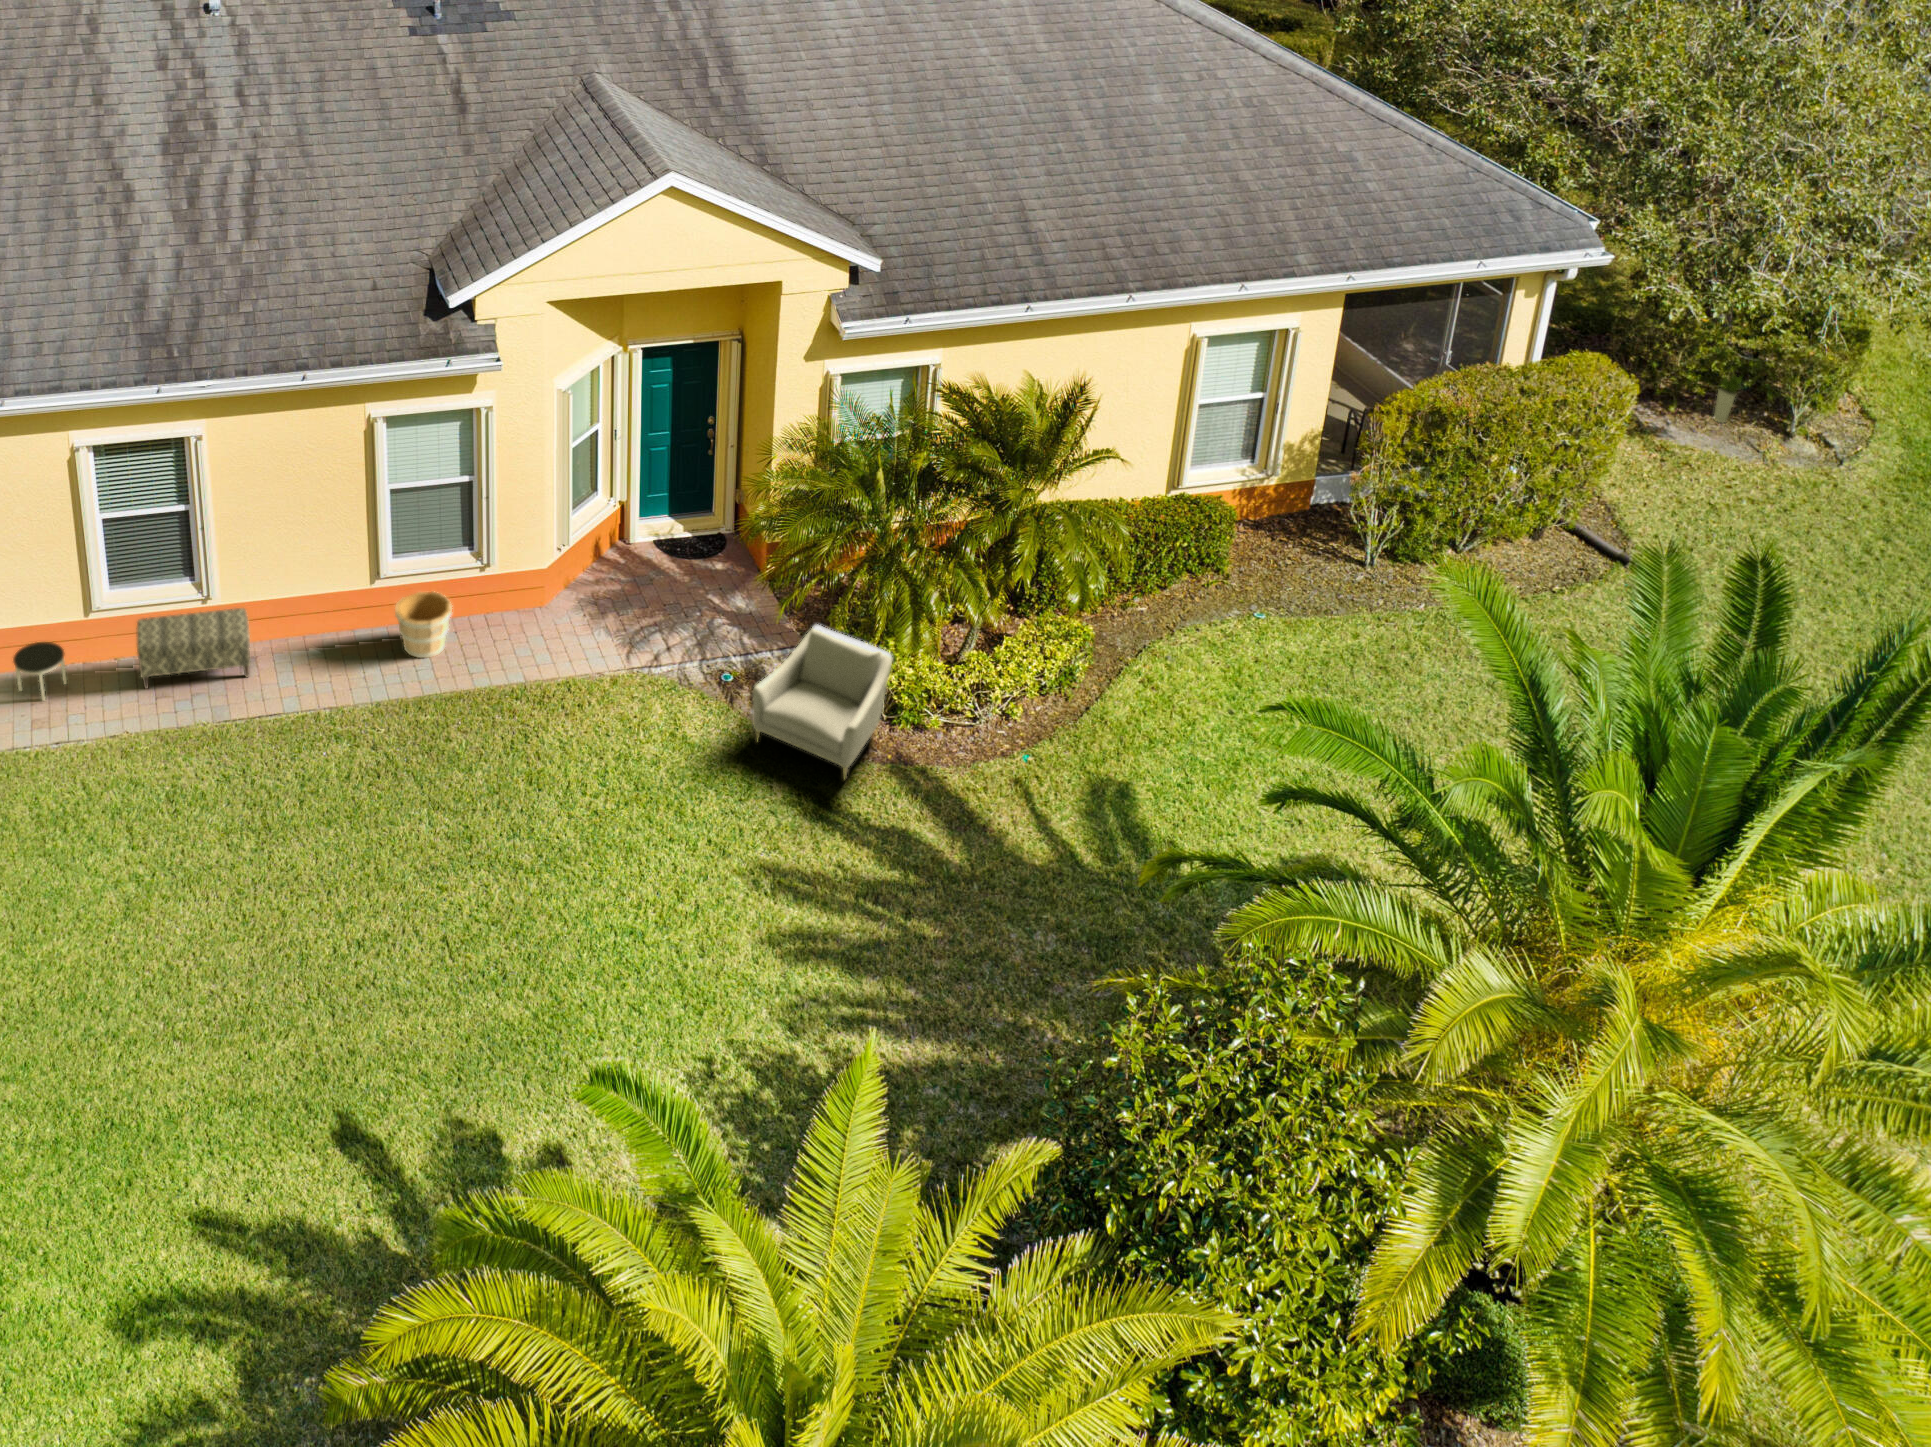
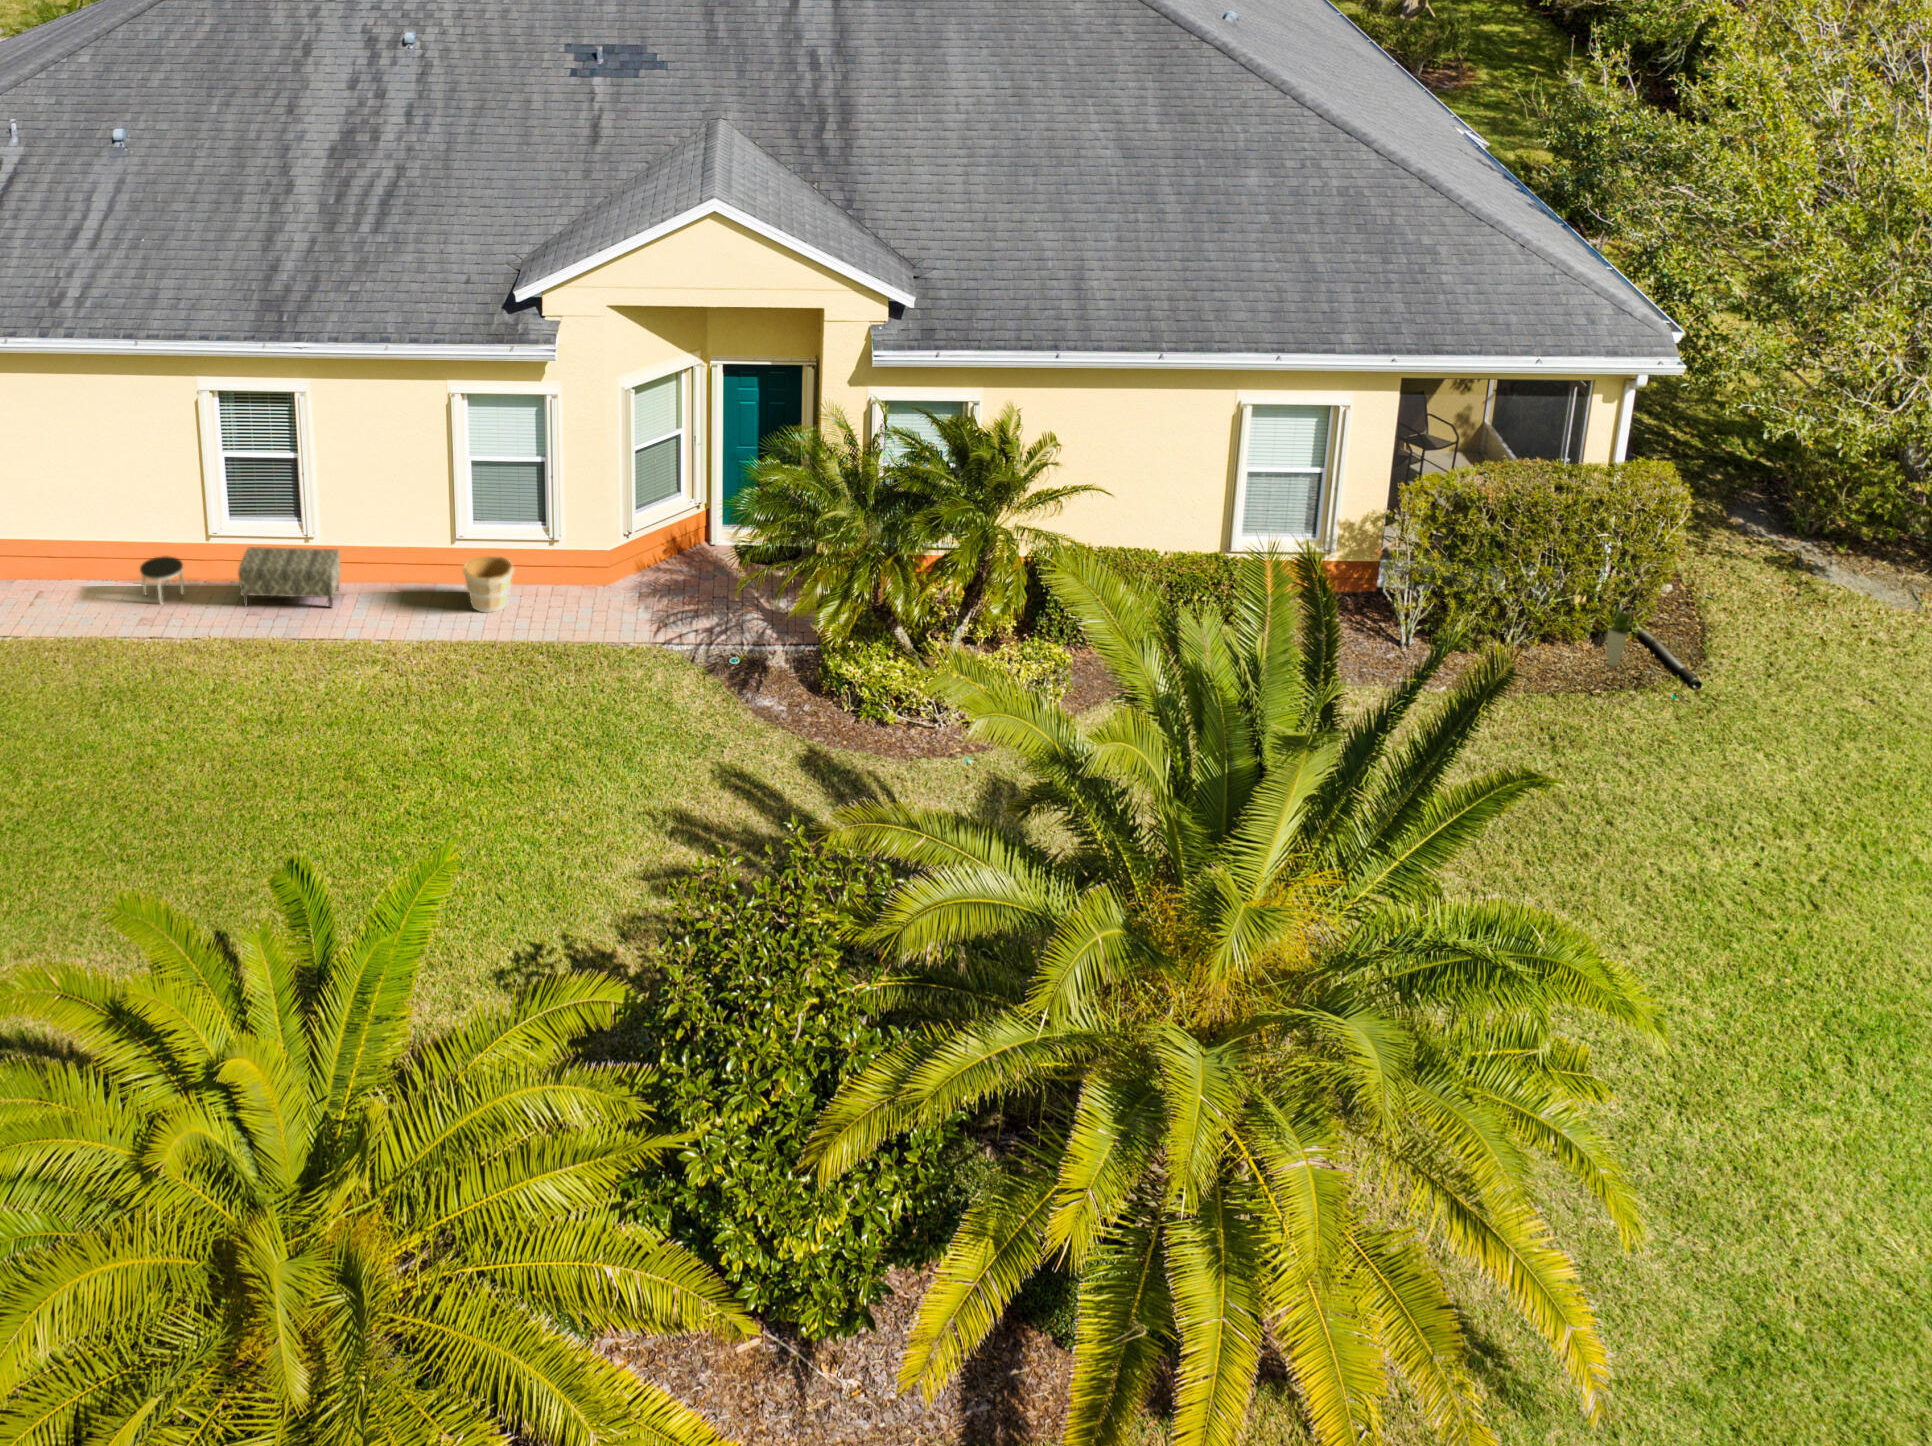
planter: present [1714,374,1742,423] -> present [1606,609,1632,666]
chair: present [752,625,892,779] -> none [735,614,866,752]

